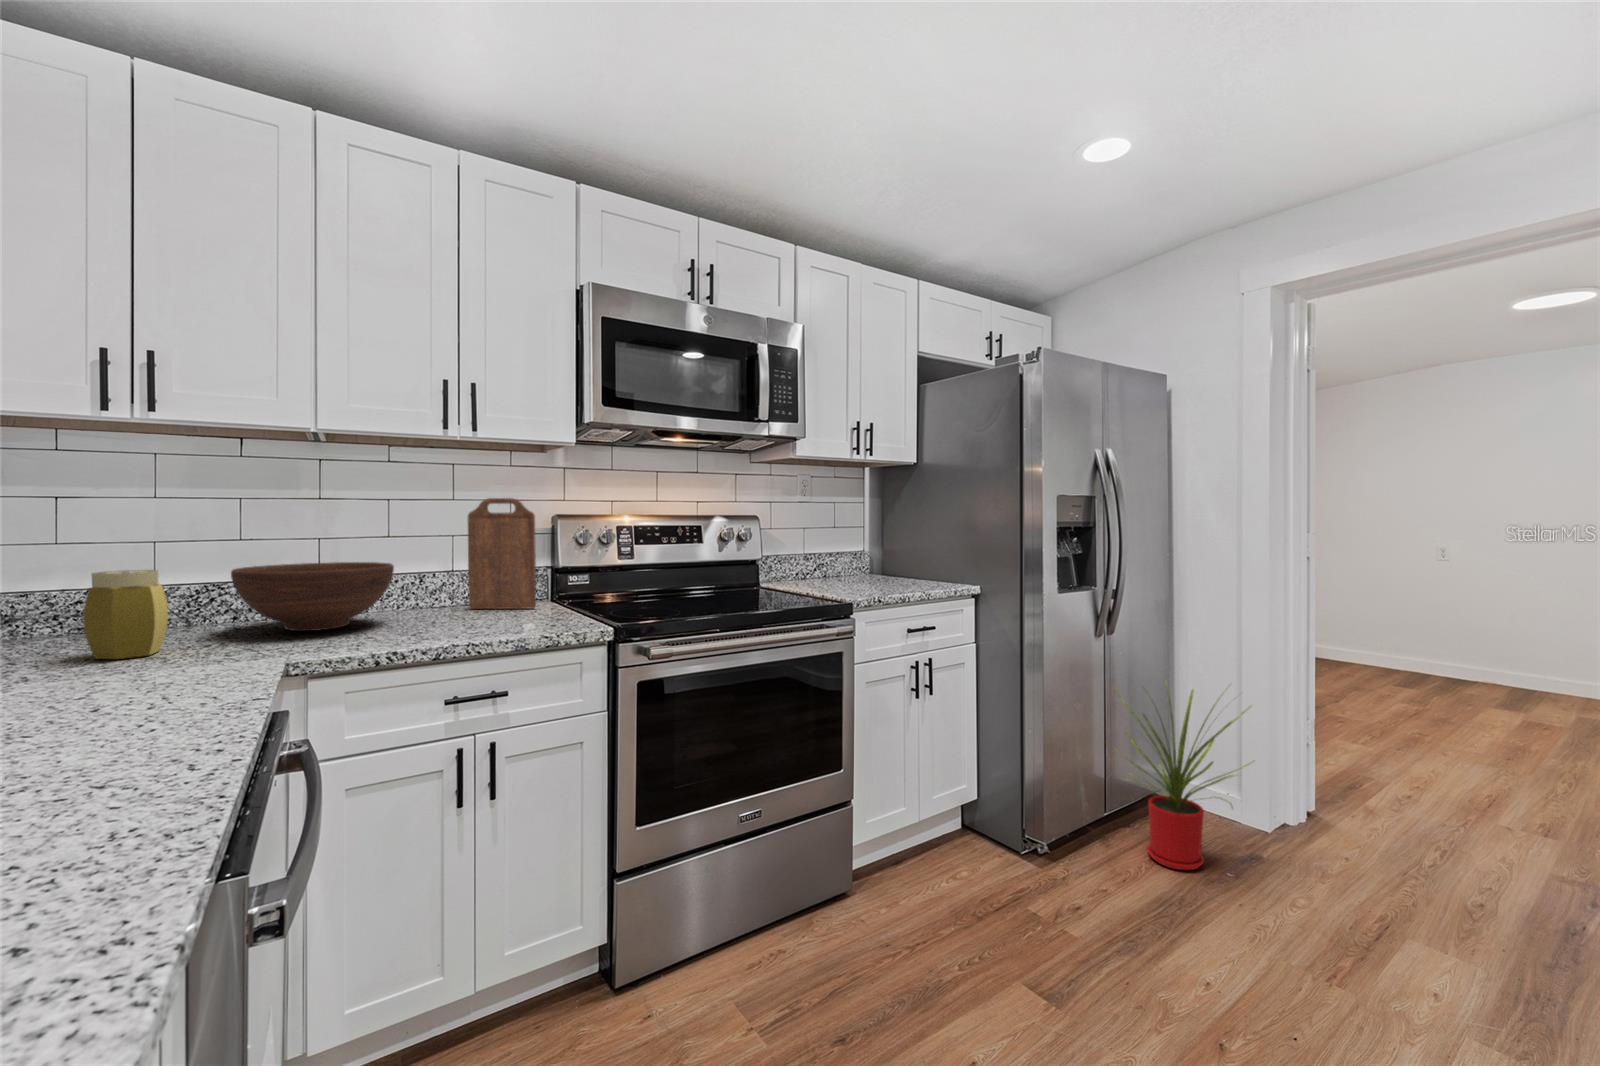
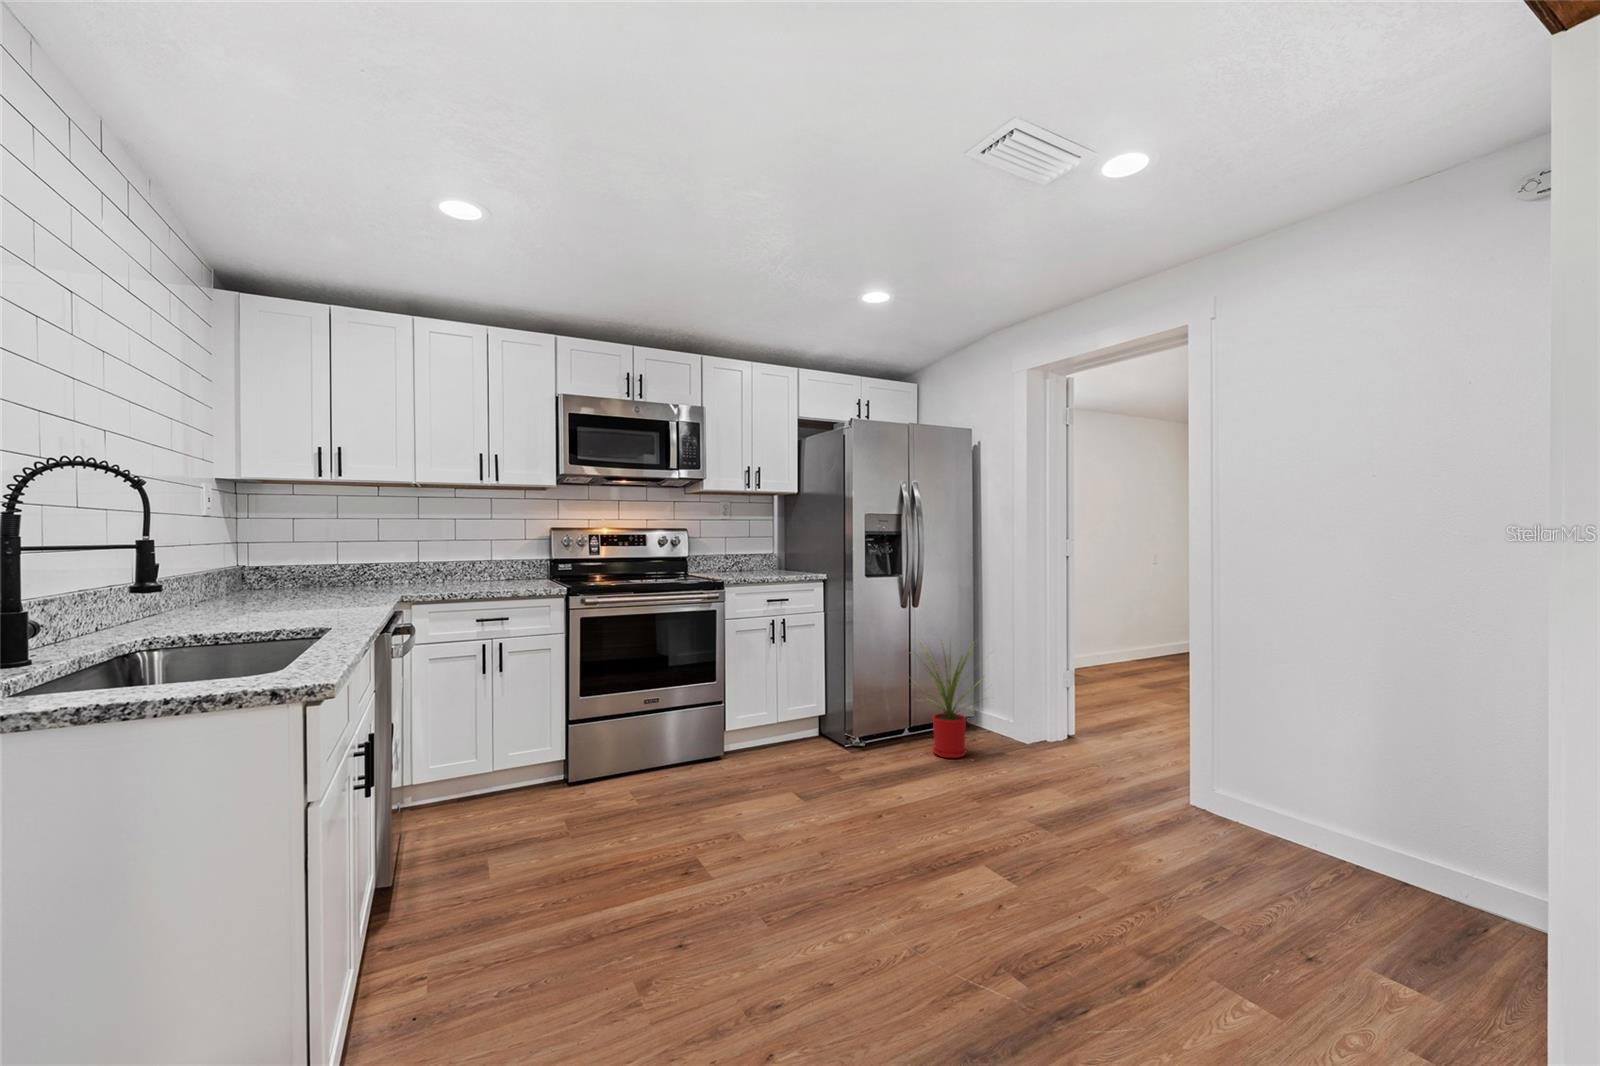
cutting board: present [468,498,536,609] -> none [499,518,537,582]
fruit bowl: present [231,562,394,631] -> none [375,554,456,588]
jar: present [83,570,168,659] -> none [313,553,347,594]

